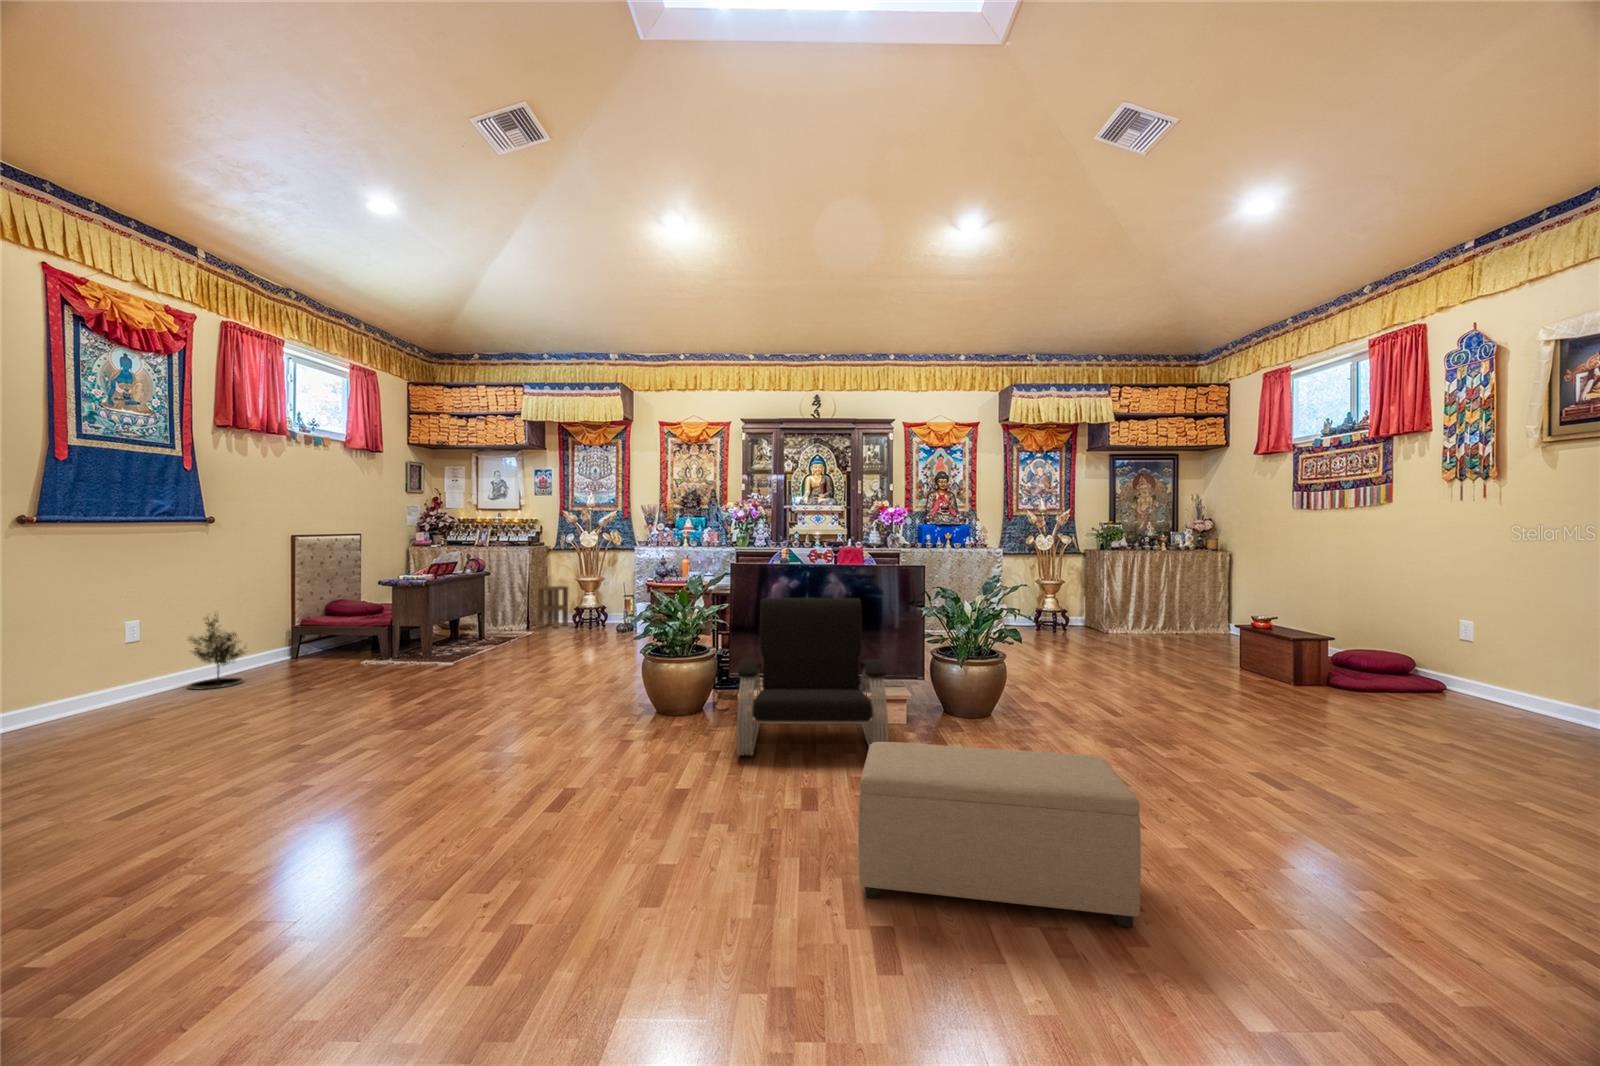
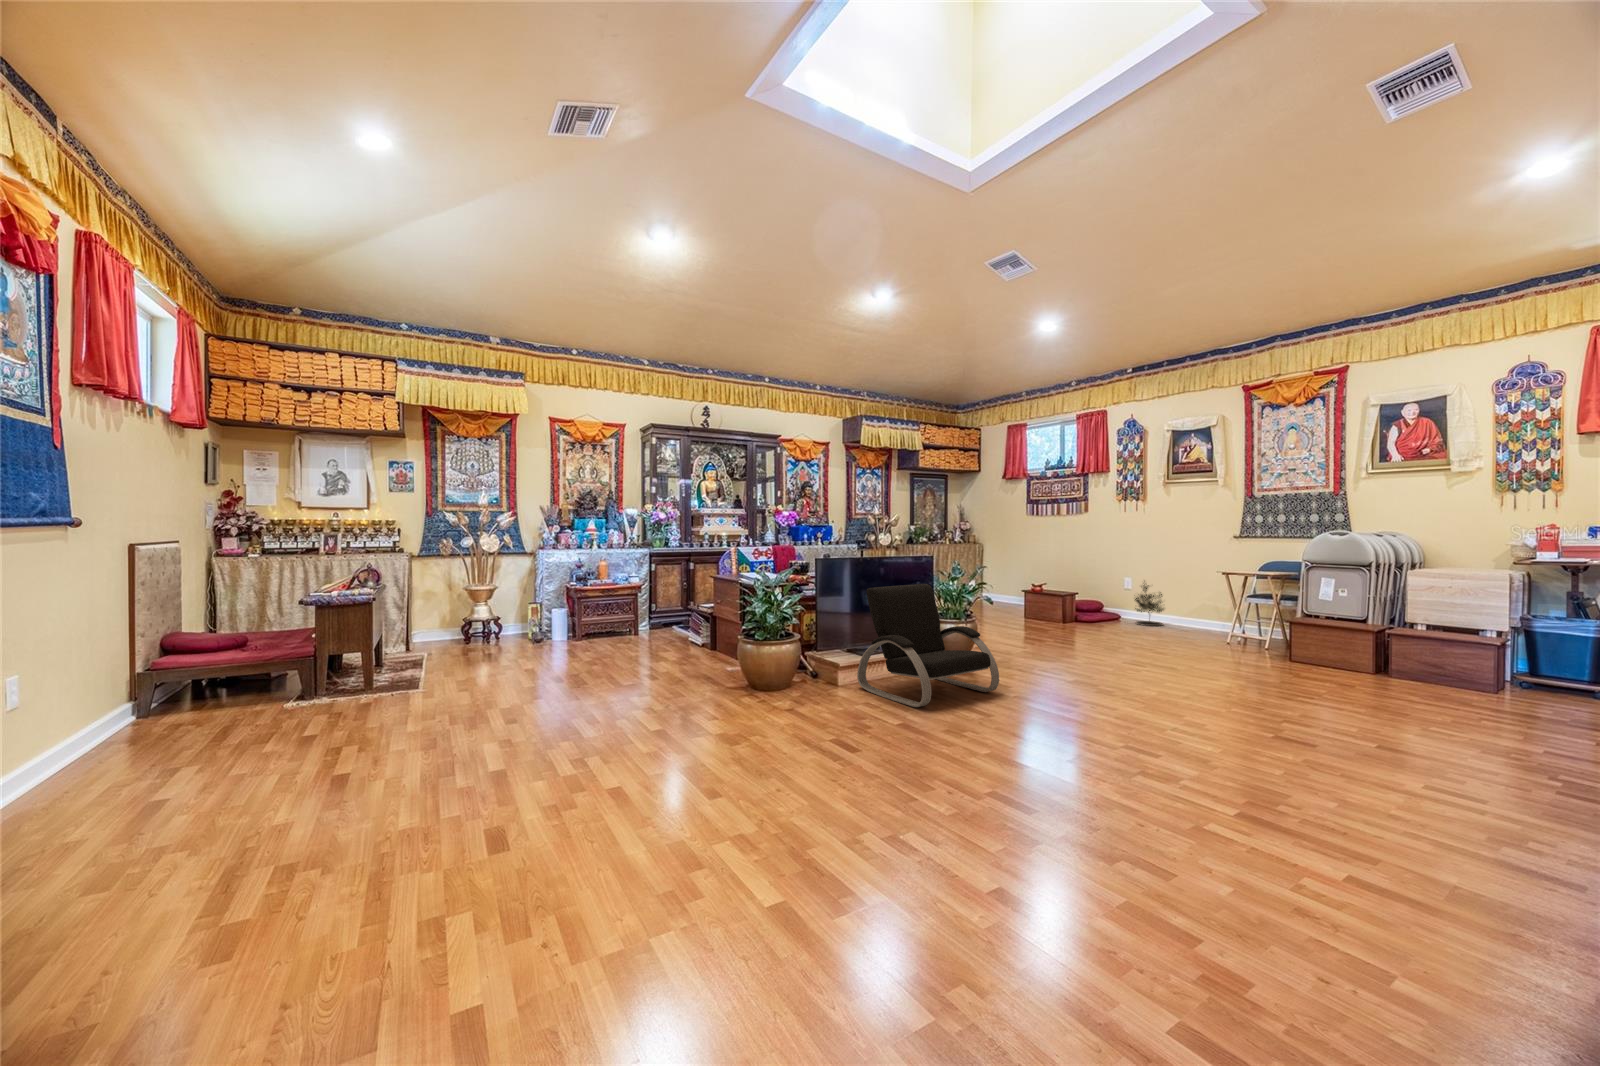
side table: present [537,586,568,628] -> none [417,598,449,649]
potted tree: present [188,614,244,690] -> present [1135,584,1164,626]
ottoman: present [858,742,1141,927] -> none [1089,655,1242,749]

